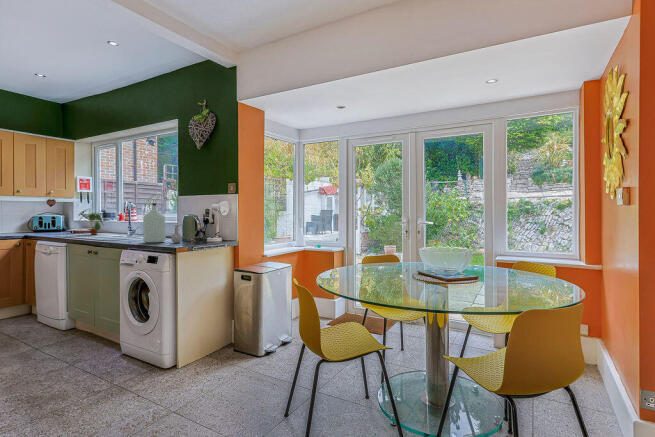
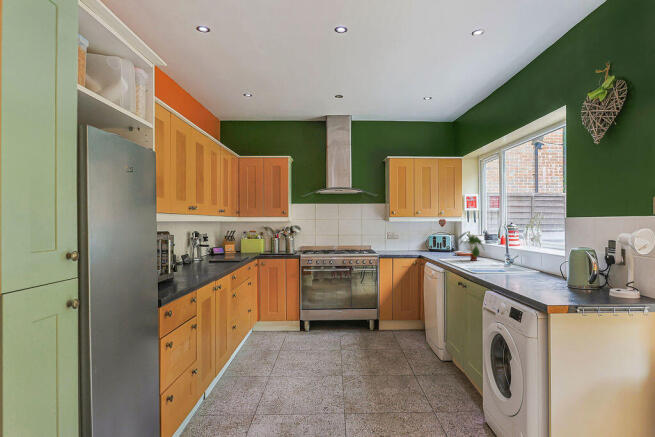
bottle: present [143,203,182,243] -> none [511,231,566,291]

